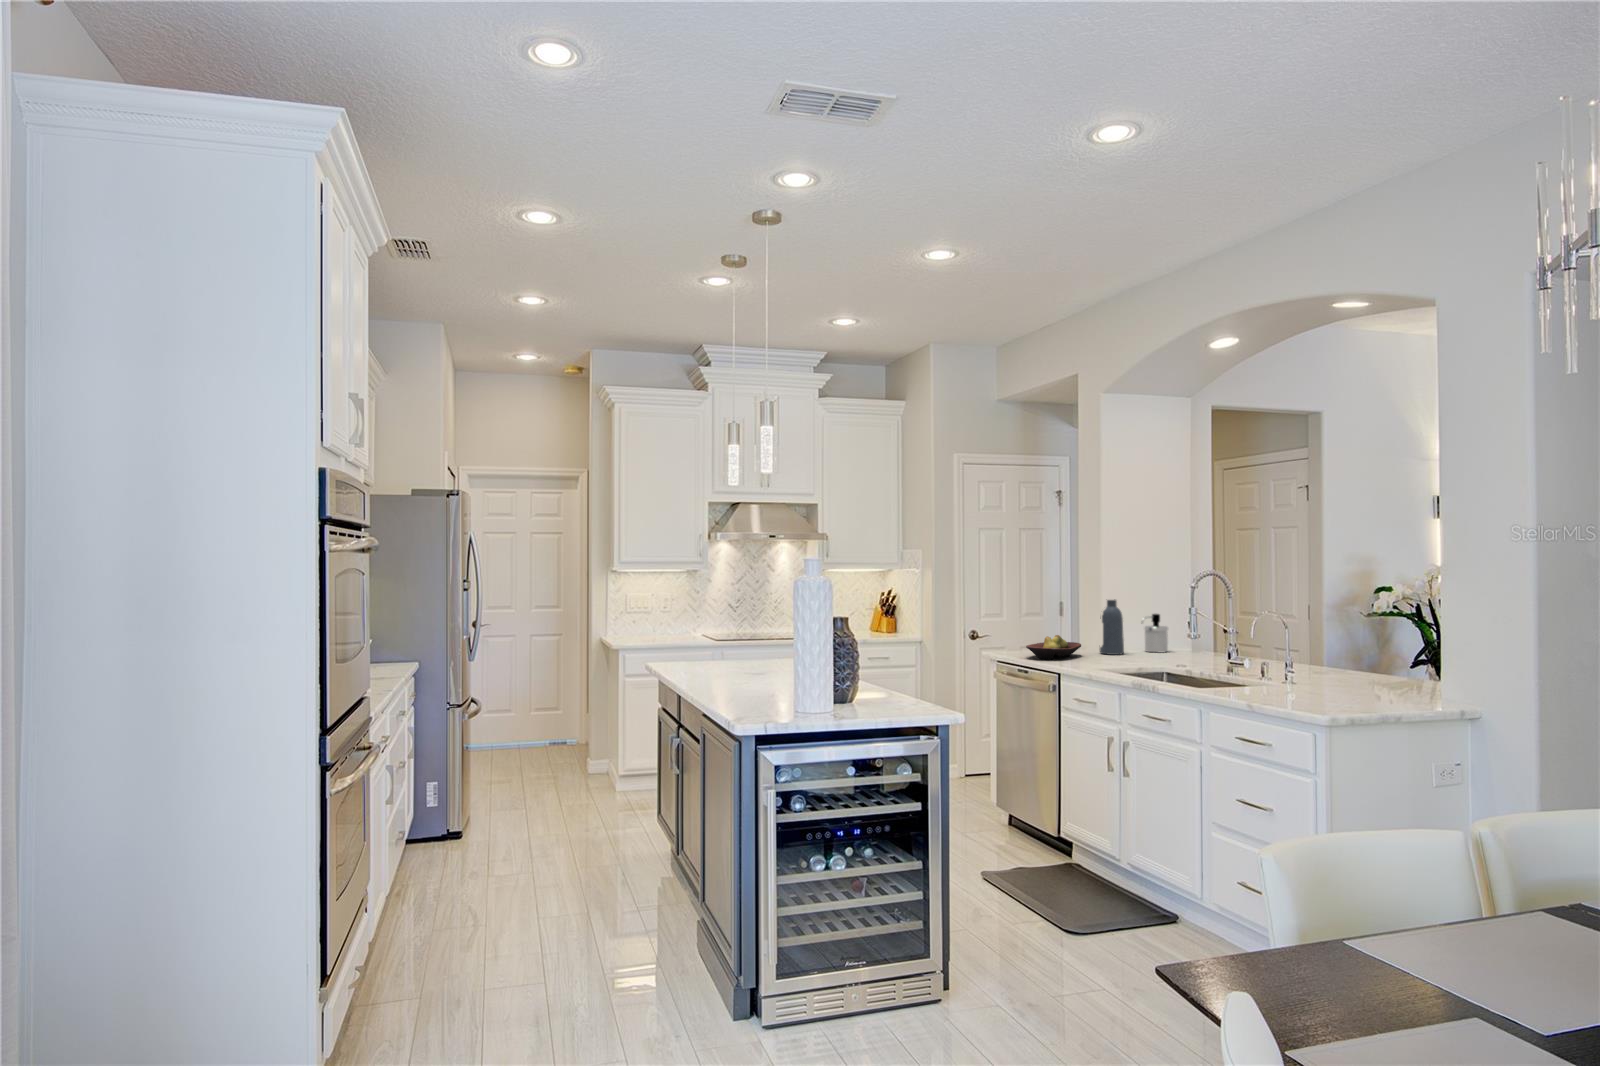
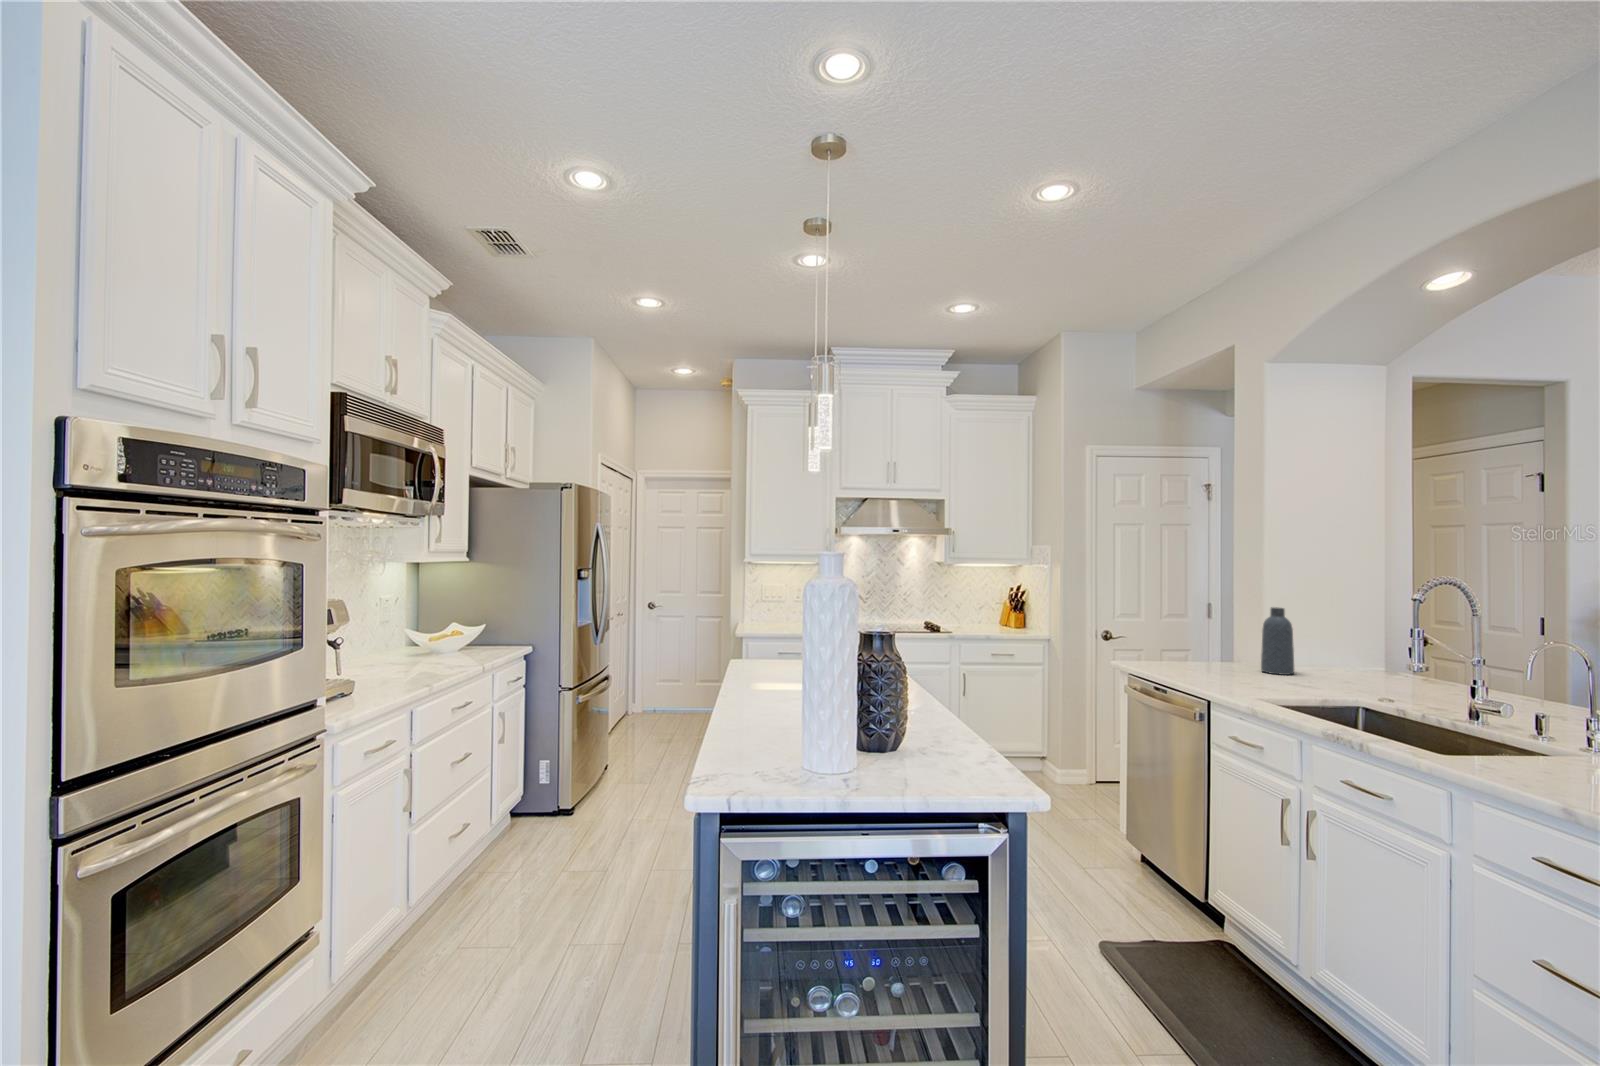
soap dispenser: present [1141,614,1168,652] -> none [1318,626,1355,674]
fruit bowl: present [1026,635,1081,659] -> none [1165,648,1237,678]

